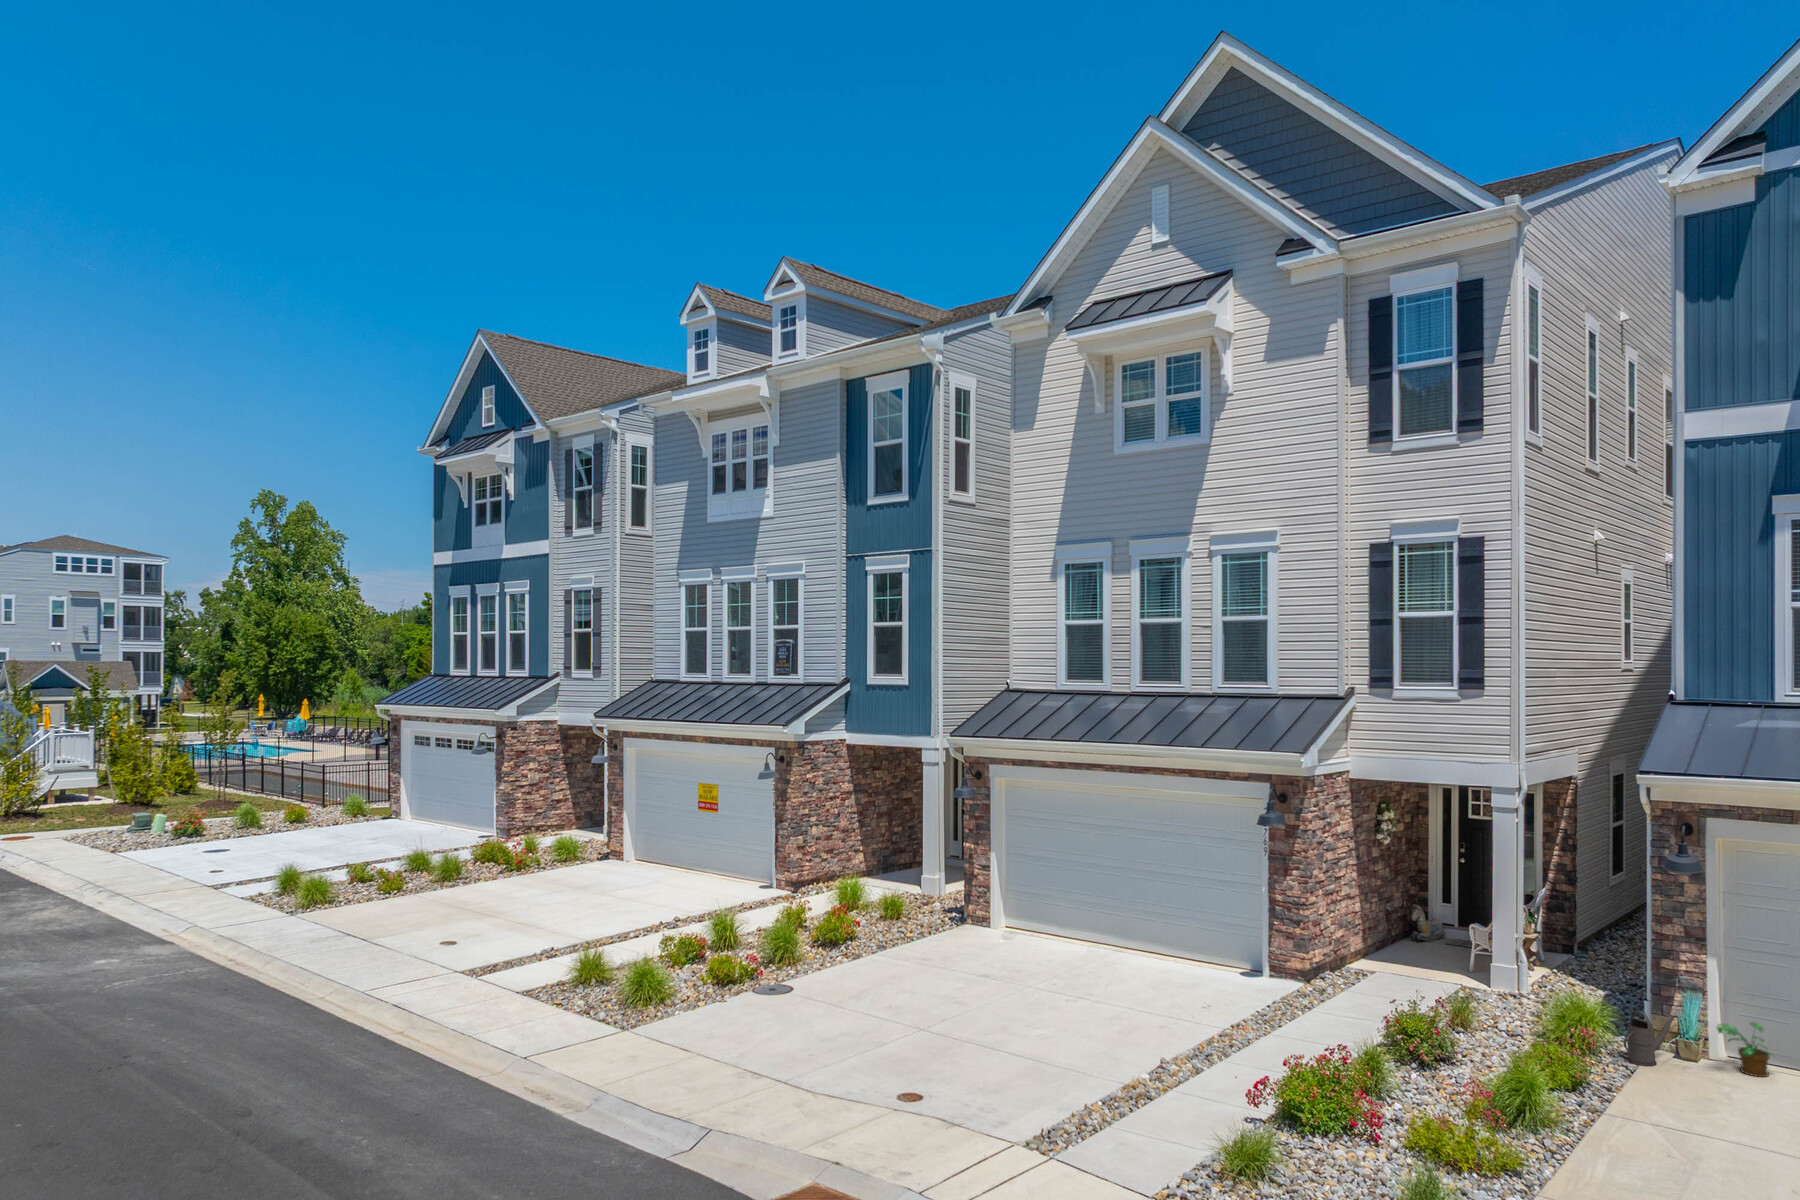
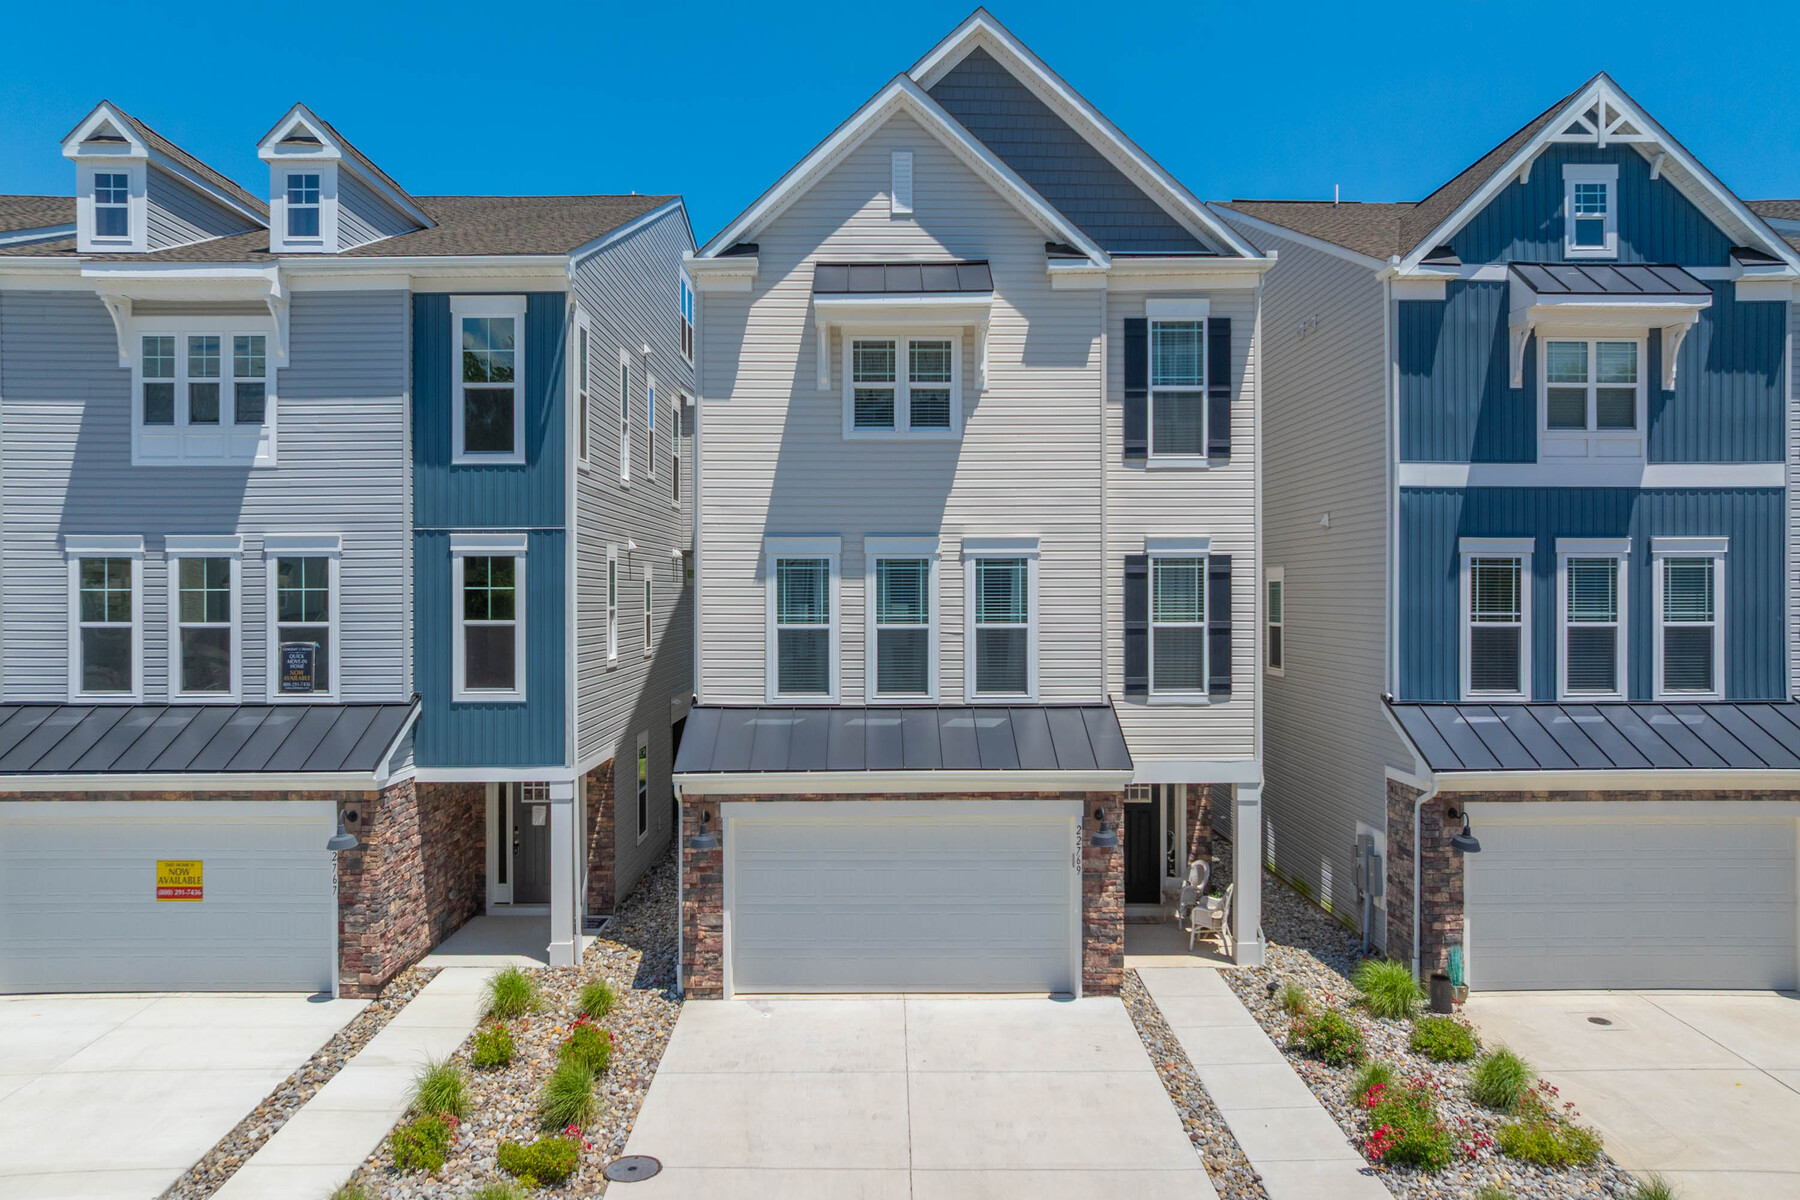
potted plant: present [1717,1022,1772,1077] -> none [1472,957,1515,1002]

